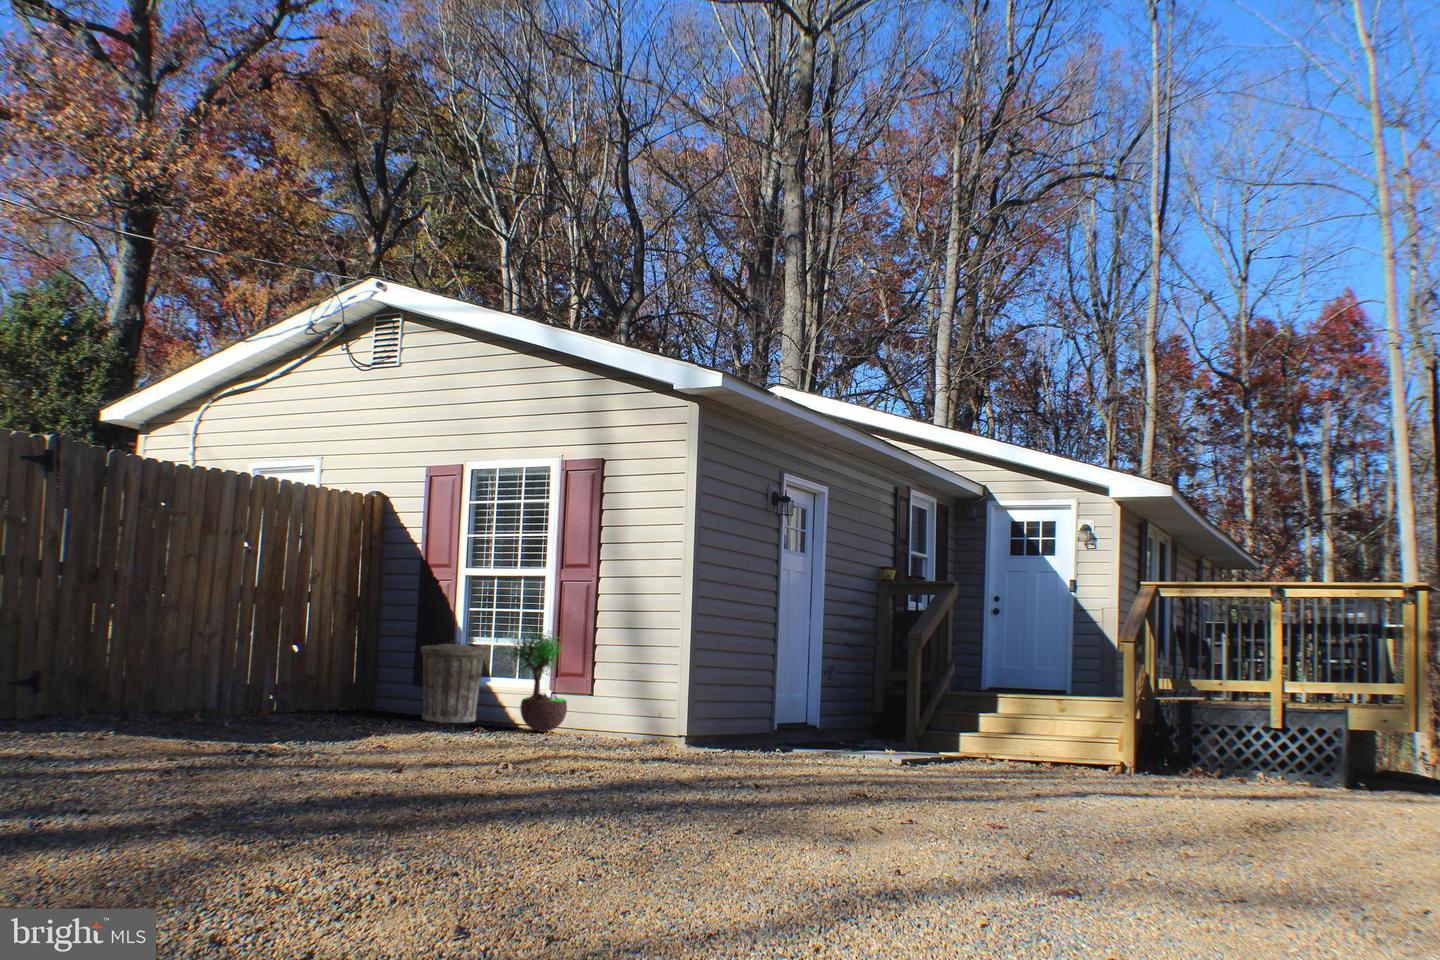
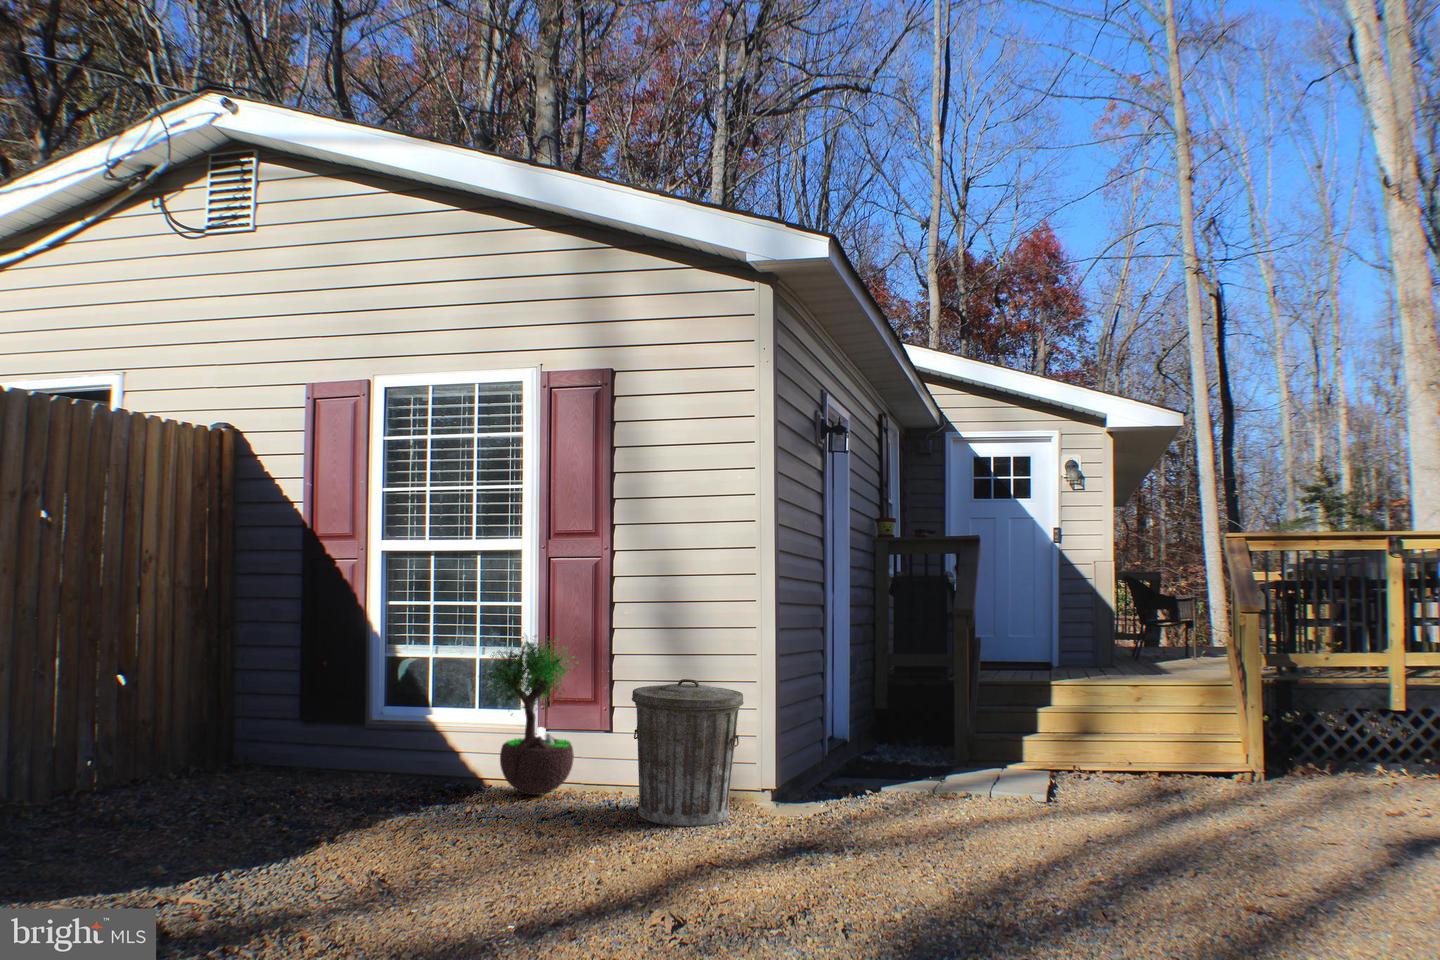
trash can: present [421,640,487,723] -> present [632,679,744,826]

